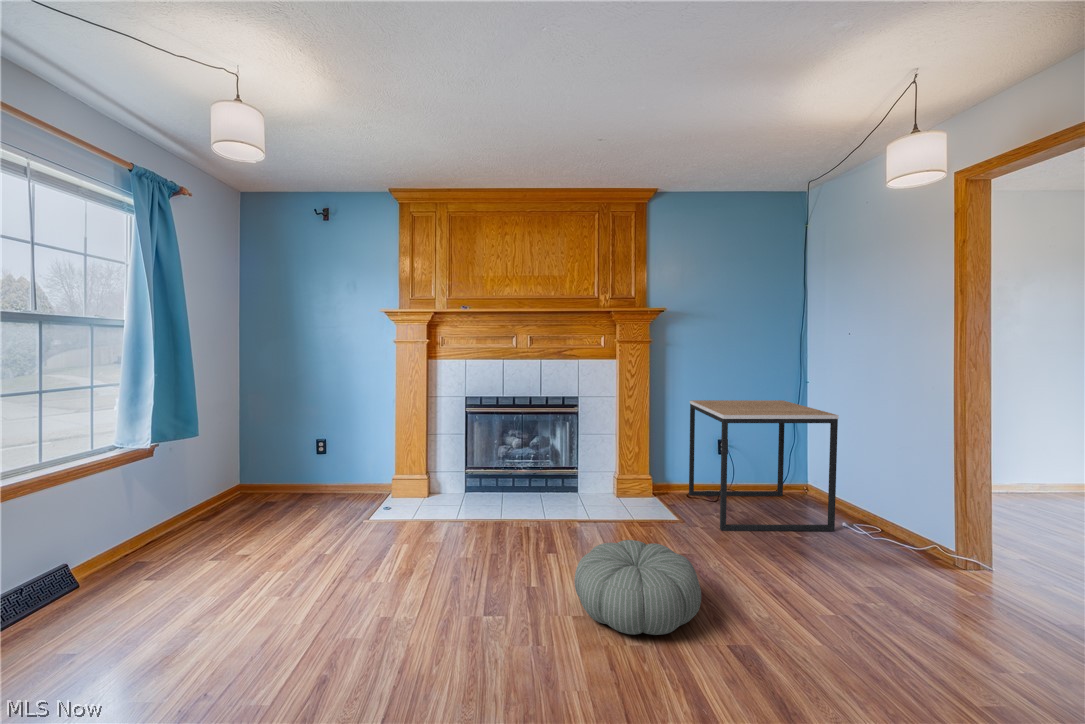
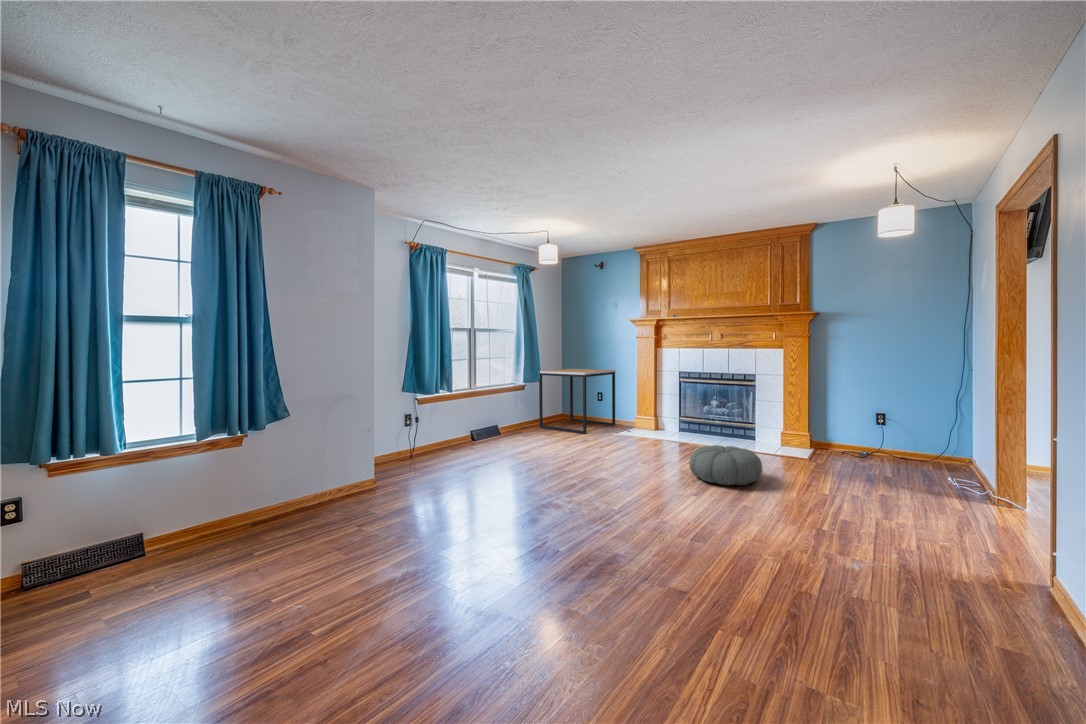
side table: present [689,400,839,531] -> present [539,369,615,434]

